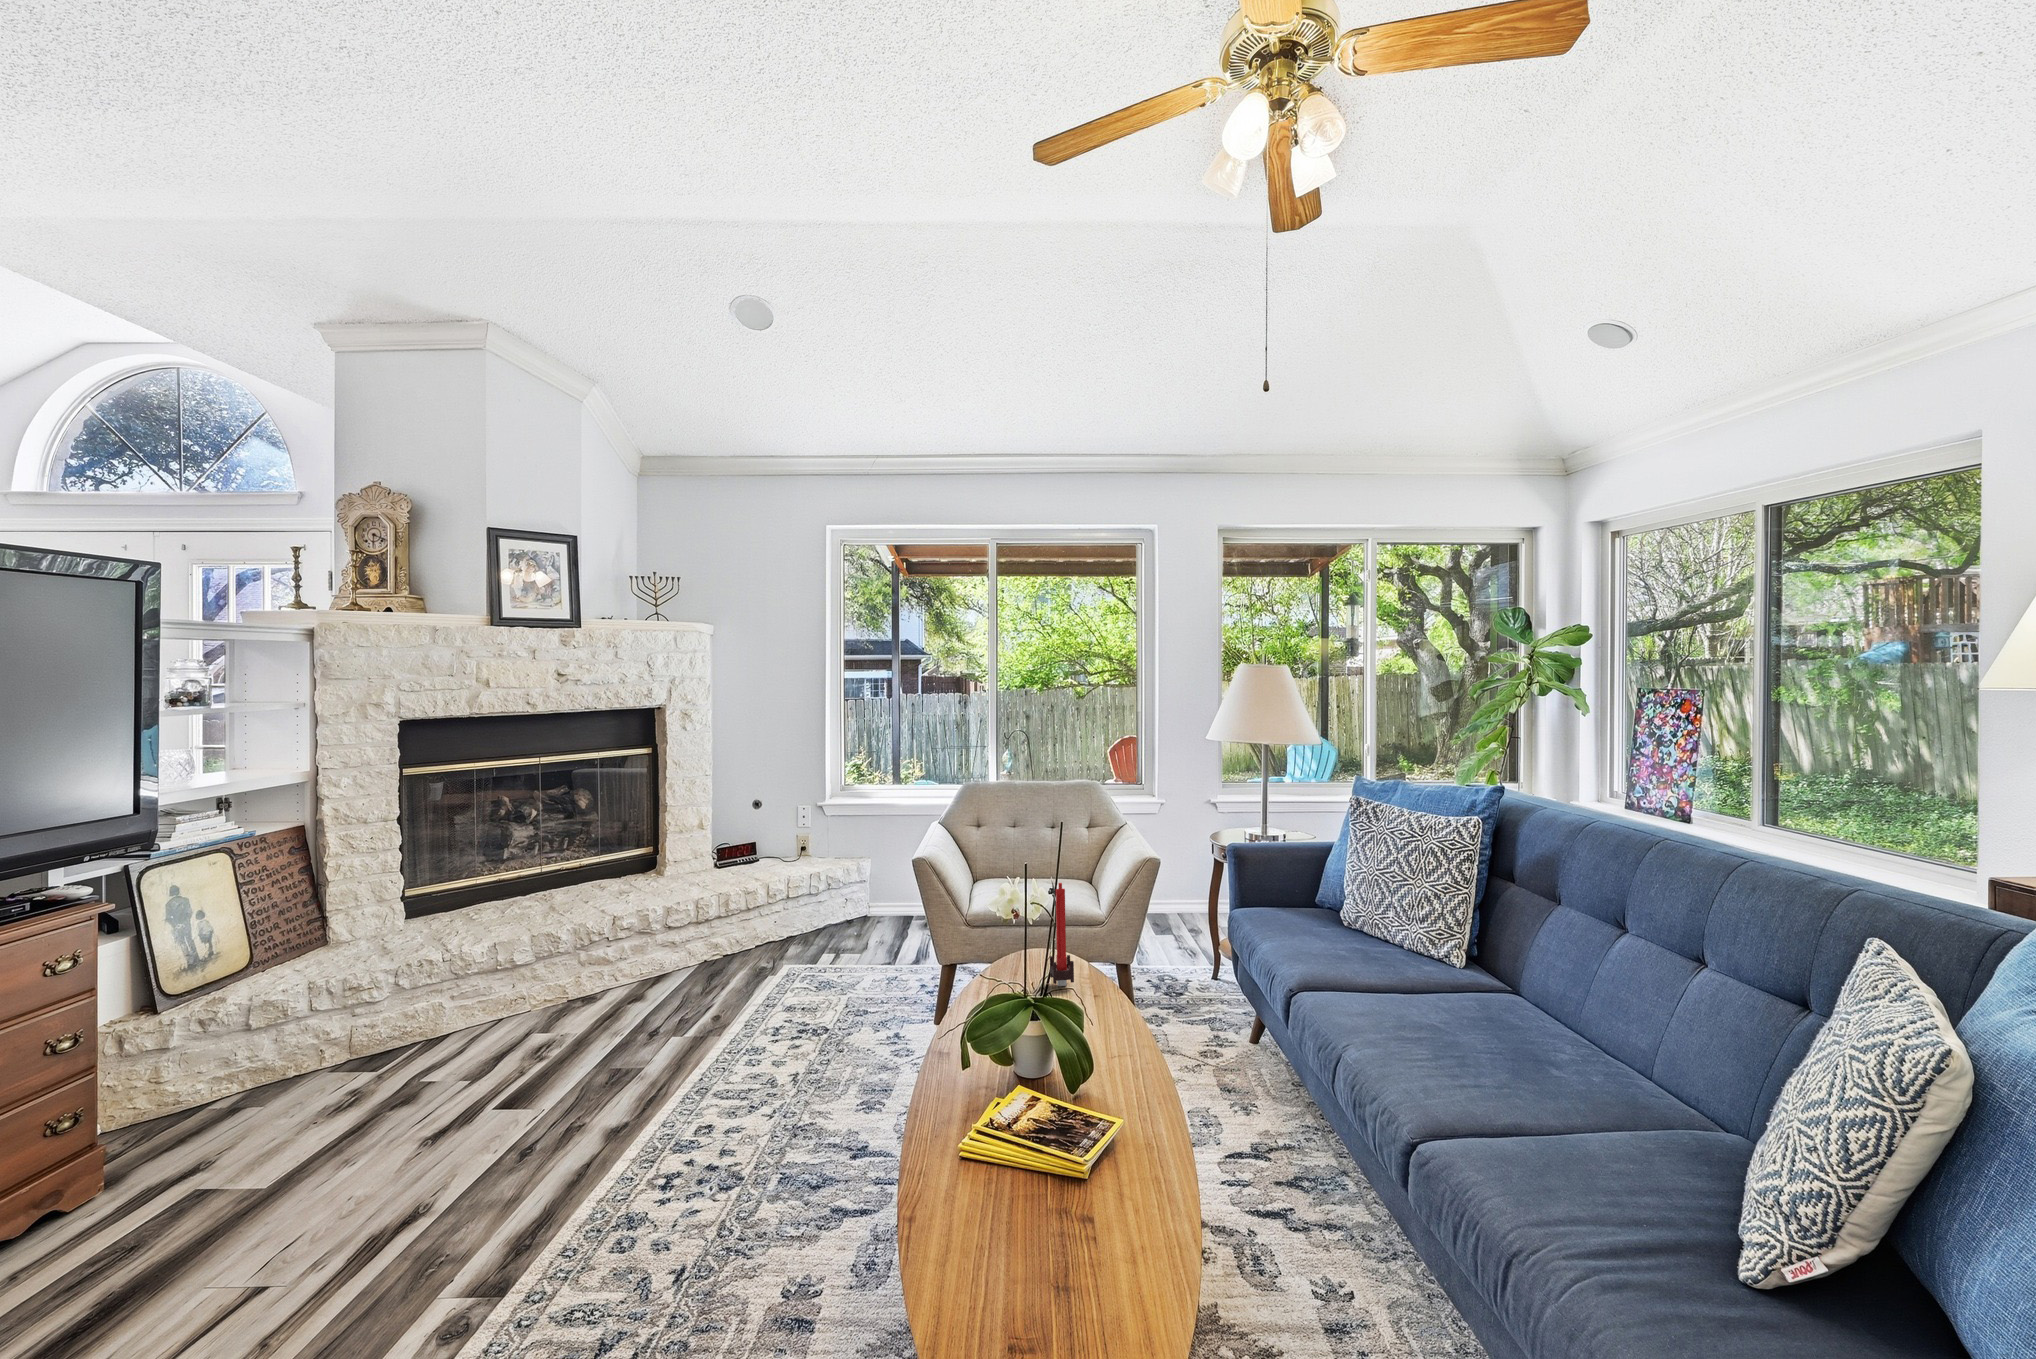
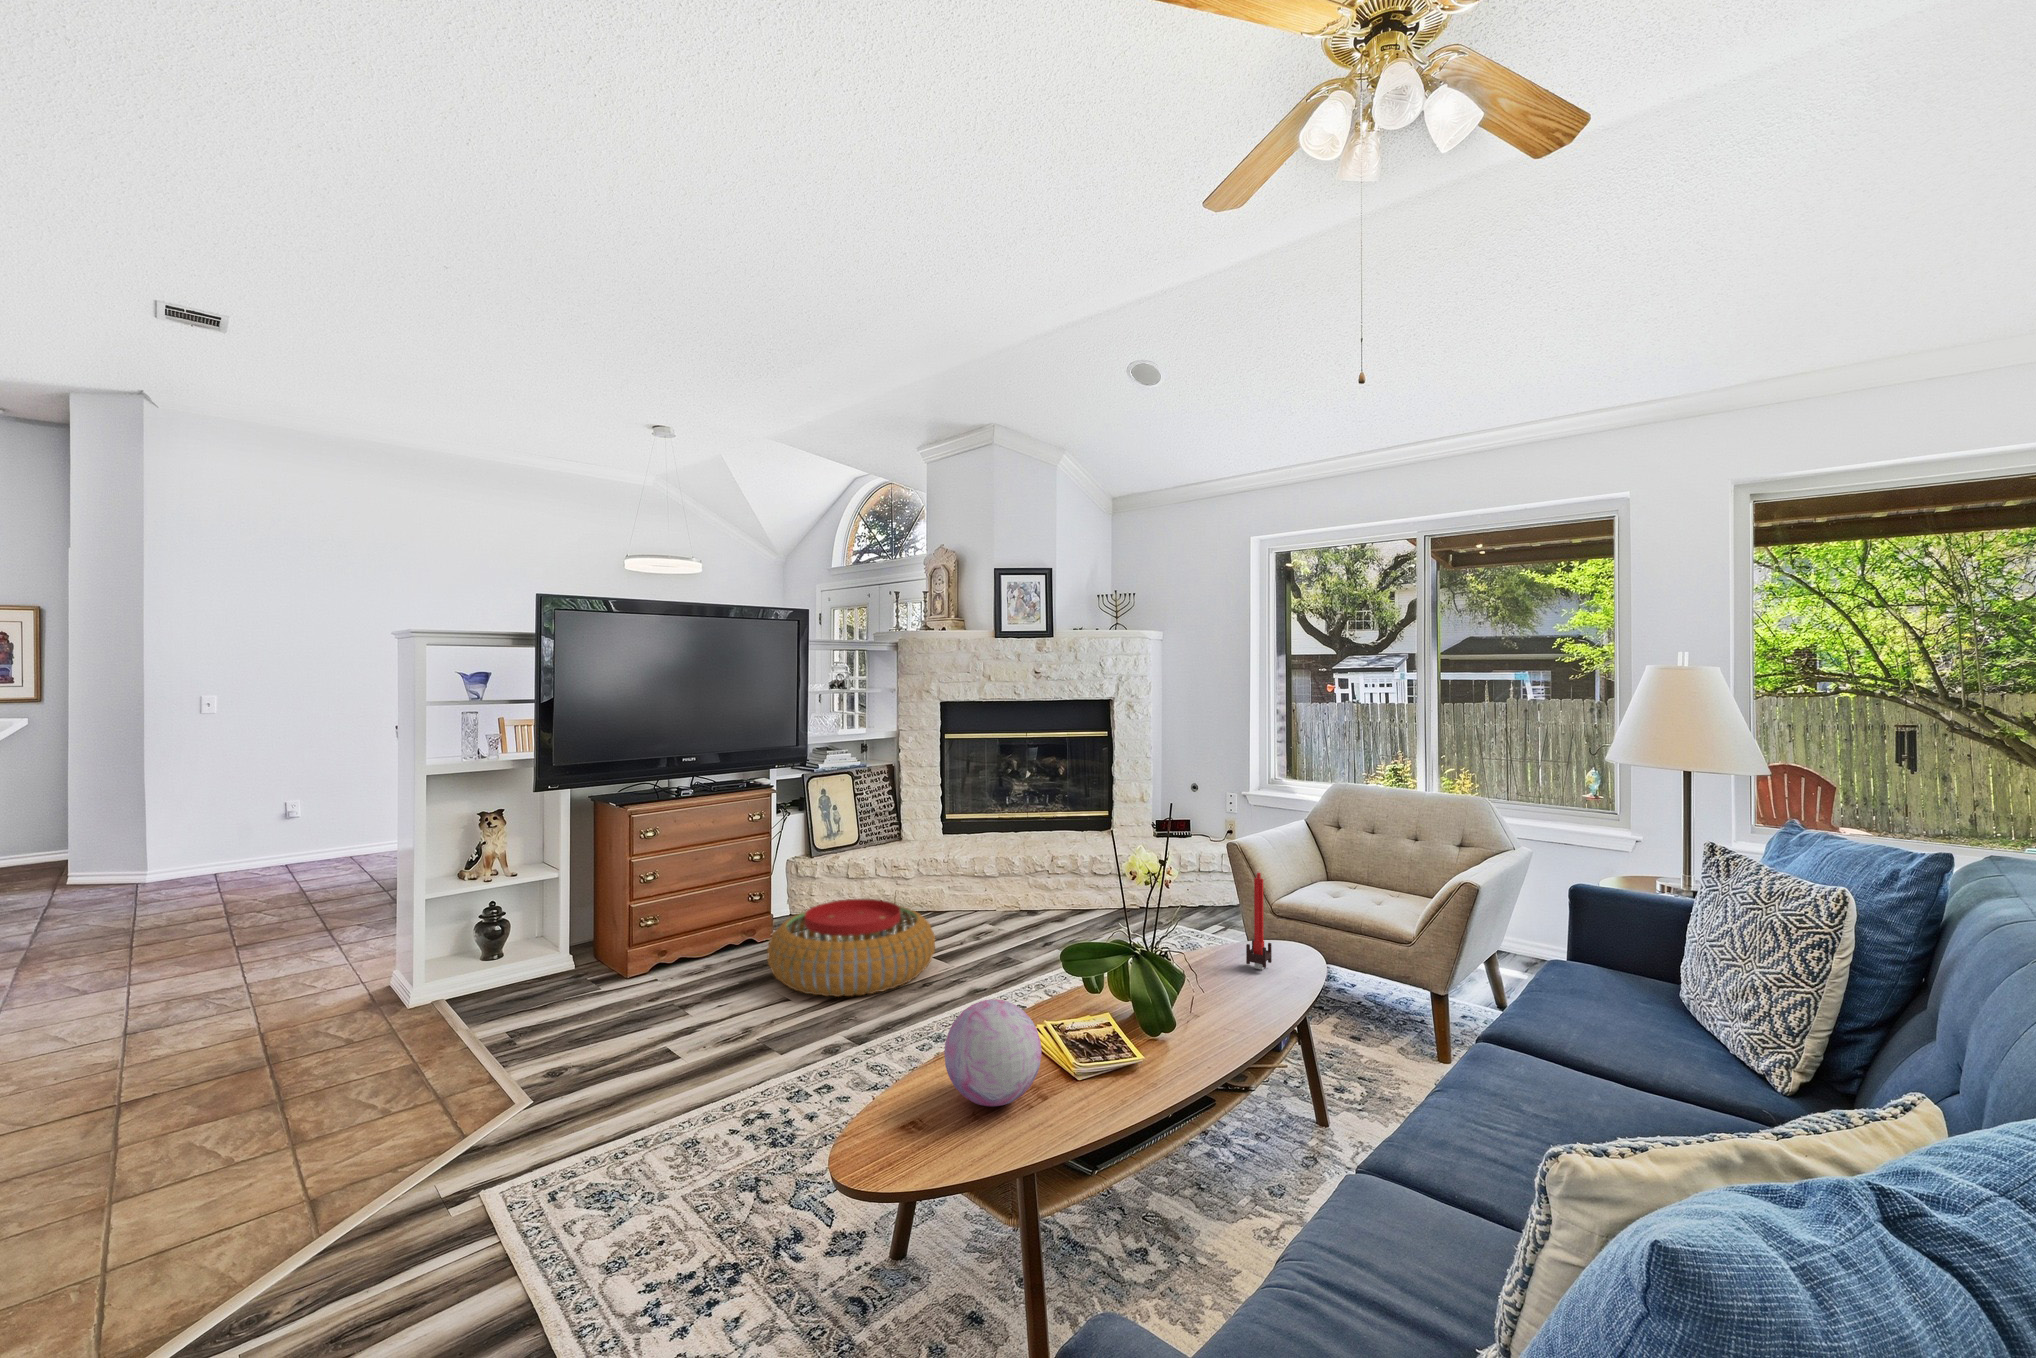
pouf: none [164,1045,524,1261] -> present [767,899,935,997]
decorative orb: none [987,1112,1120,1267] -> present [944,999,1042,1106]

